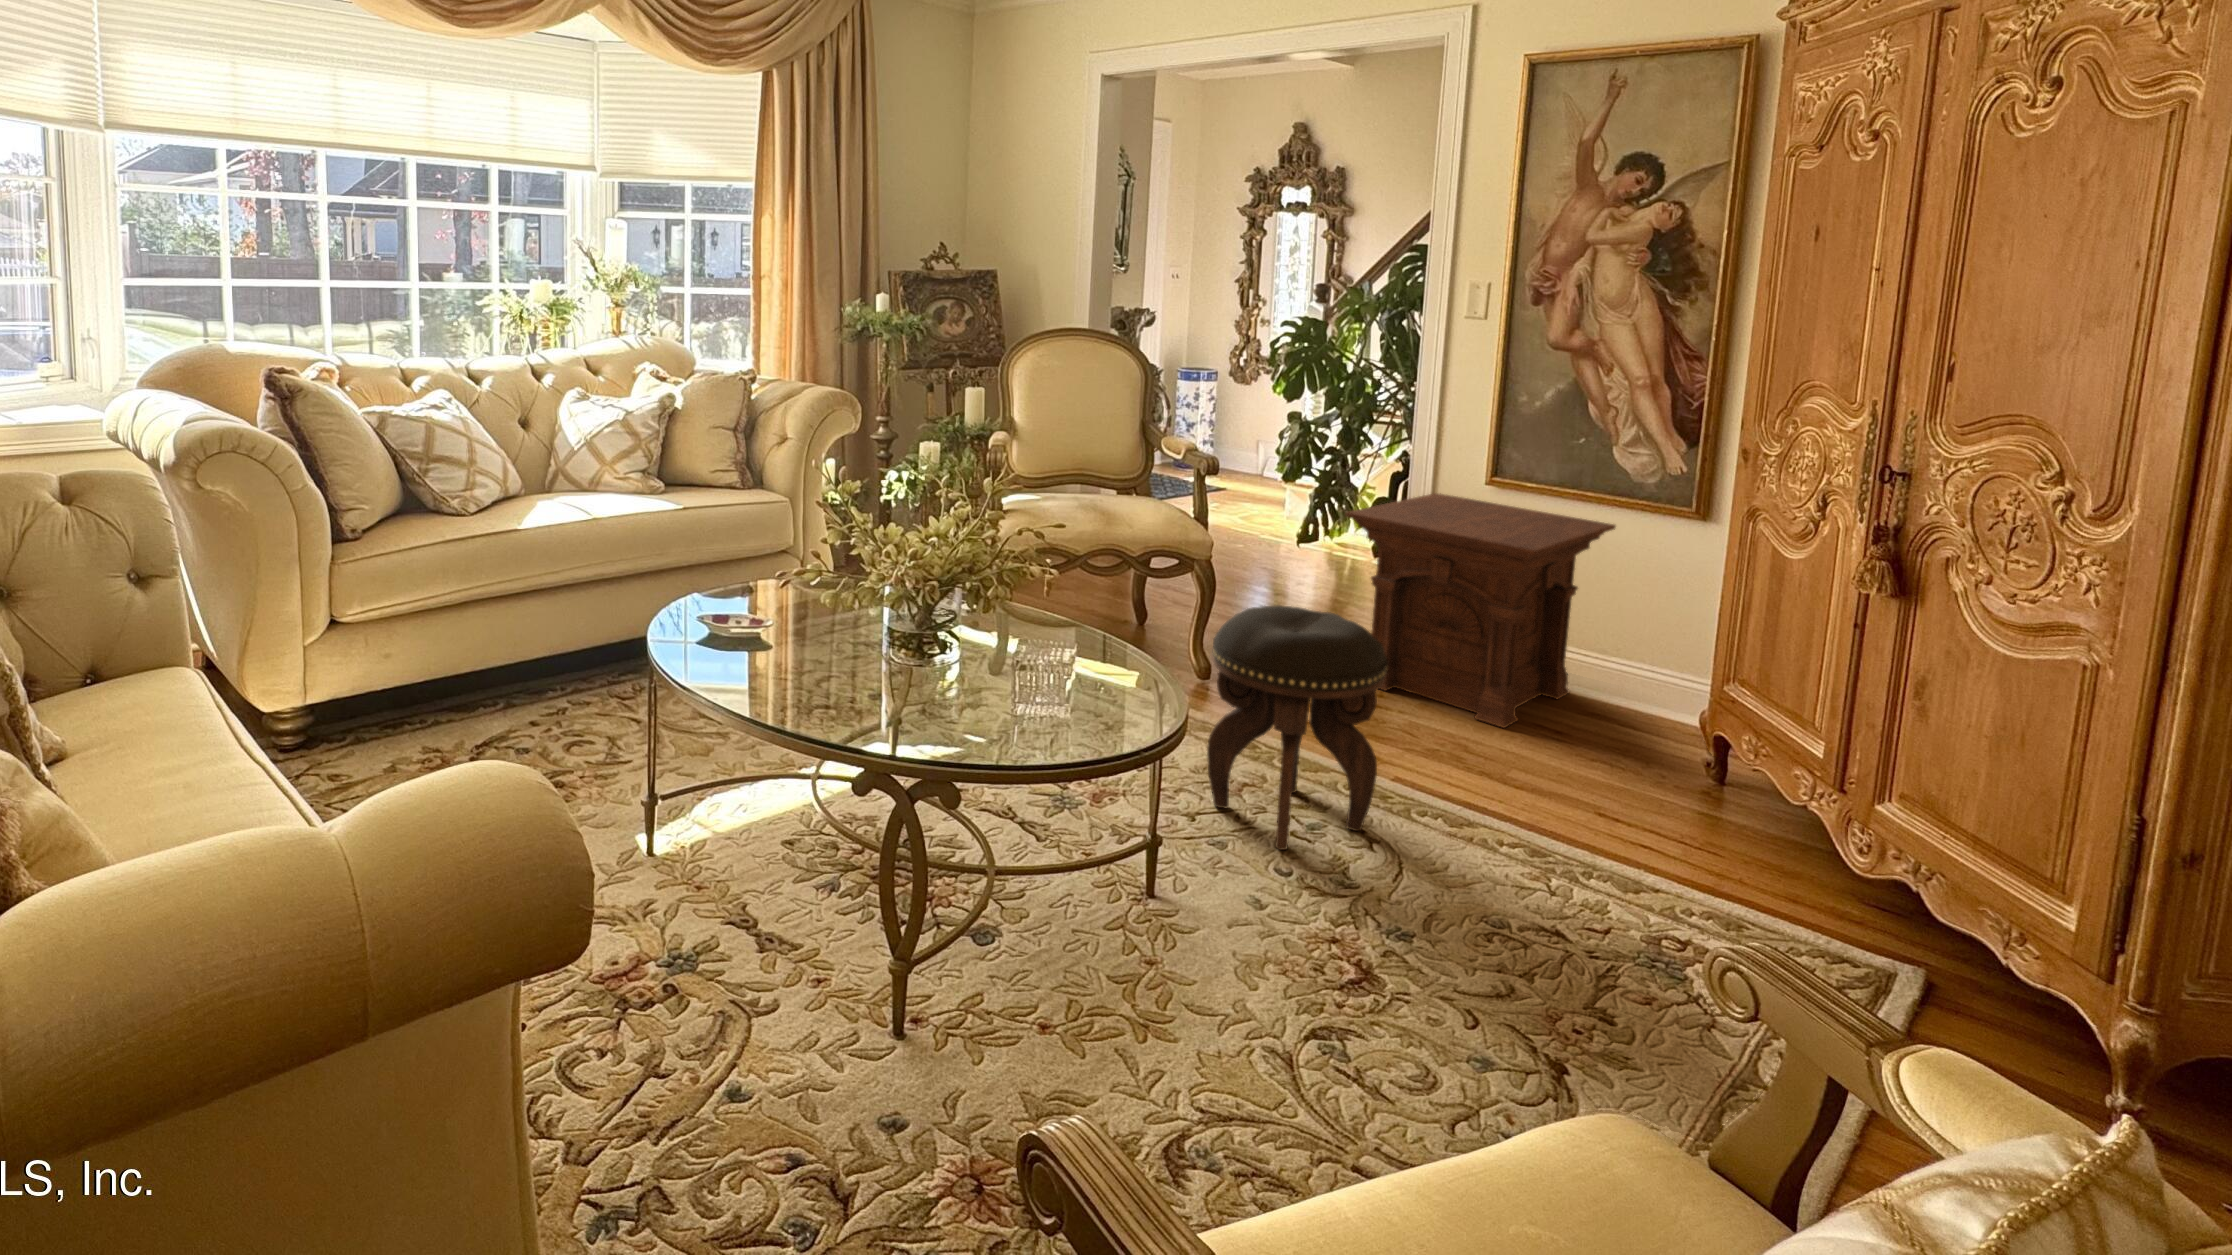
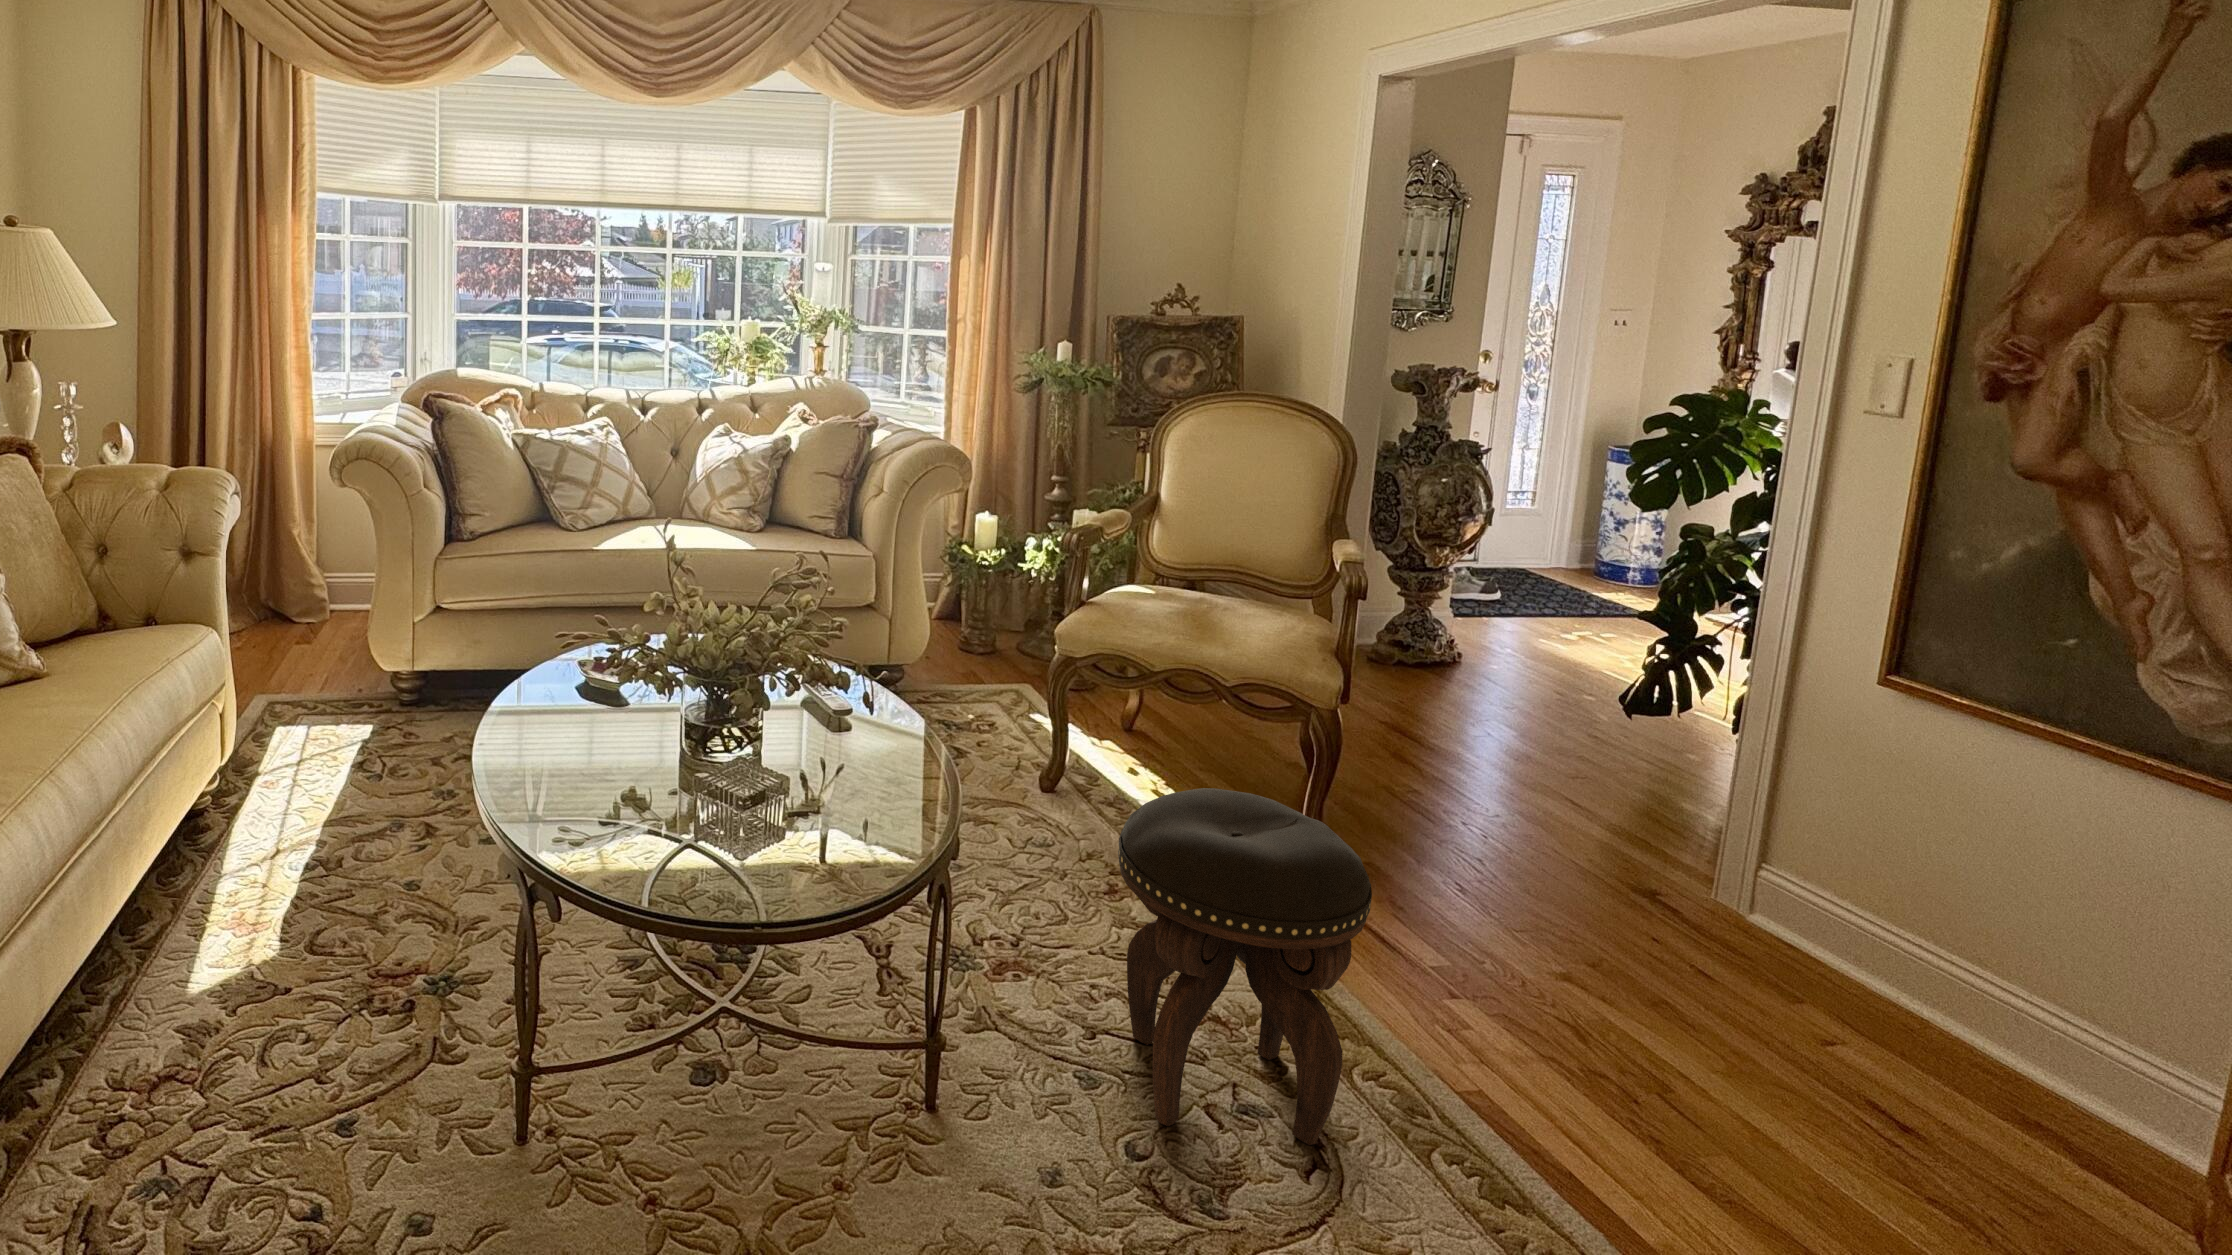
side table: present [1345,493,1616,728] -> none [1544,688,2123,1092]

